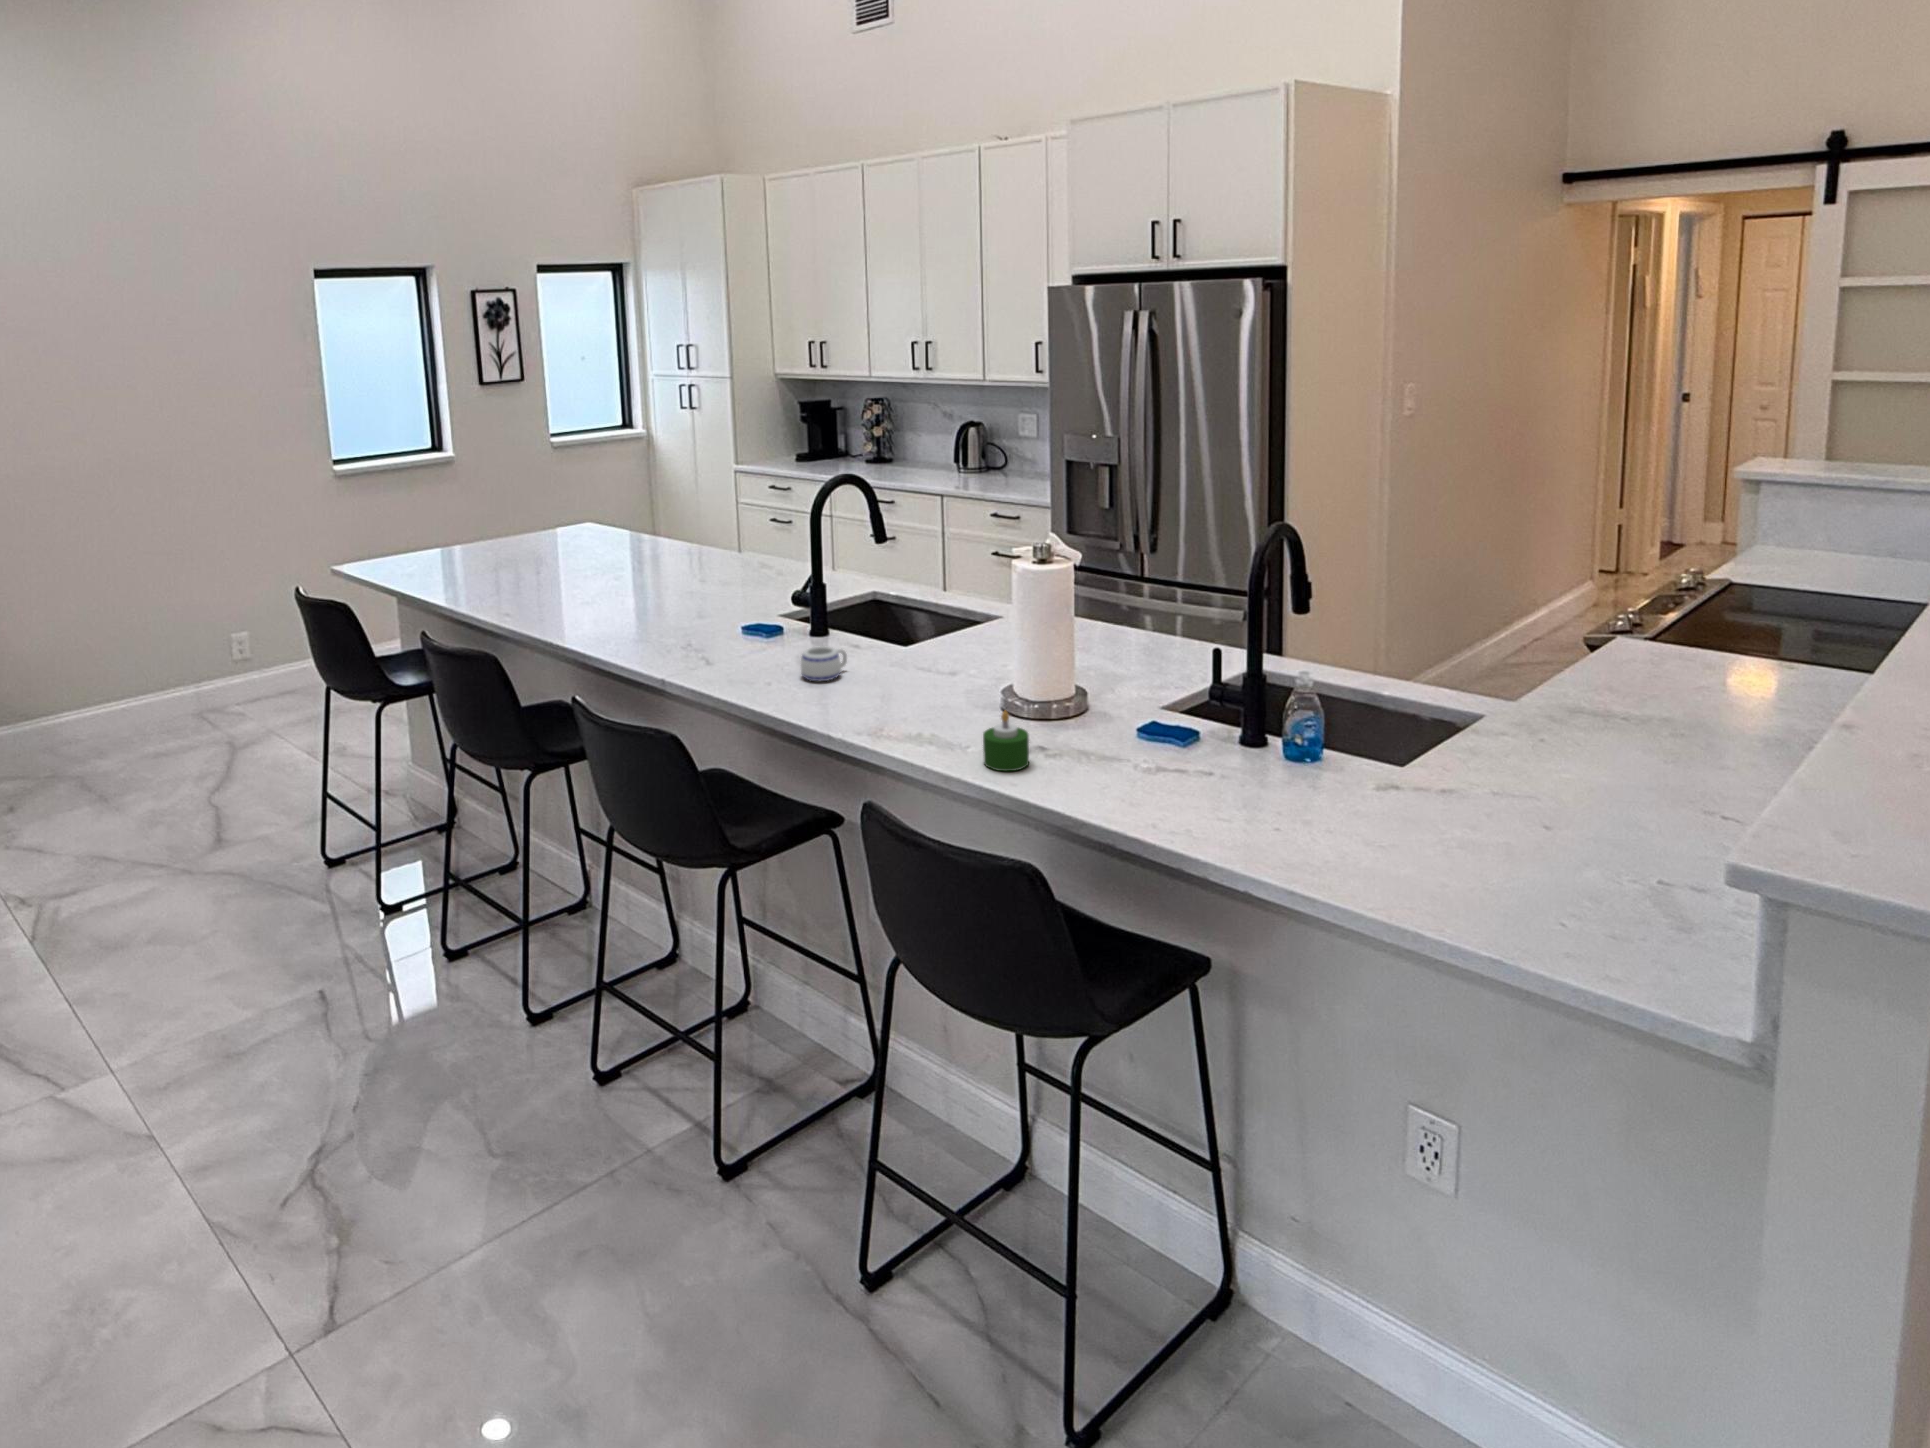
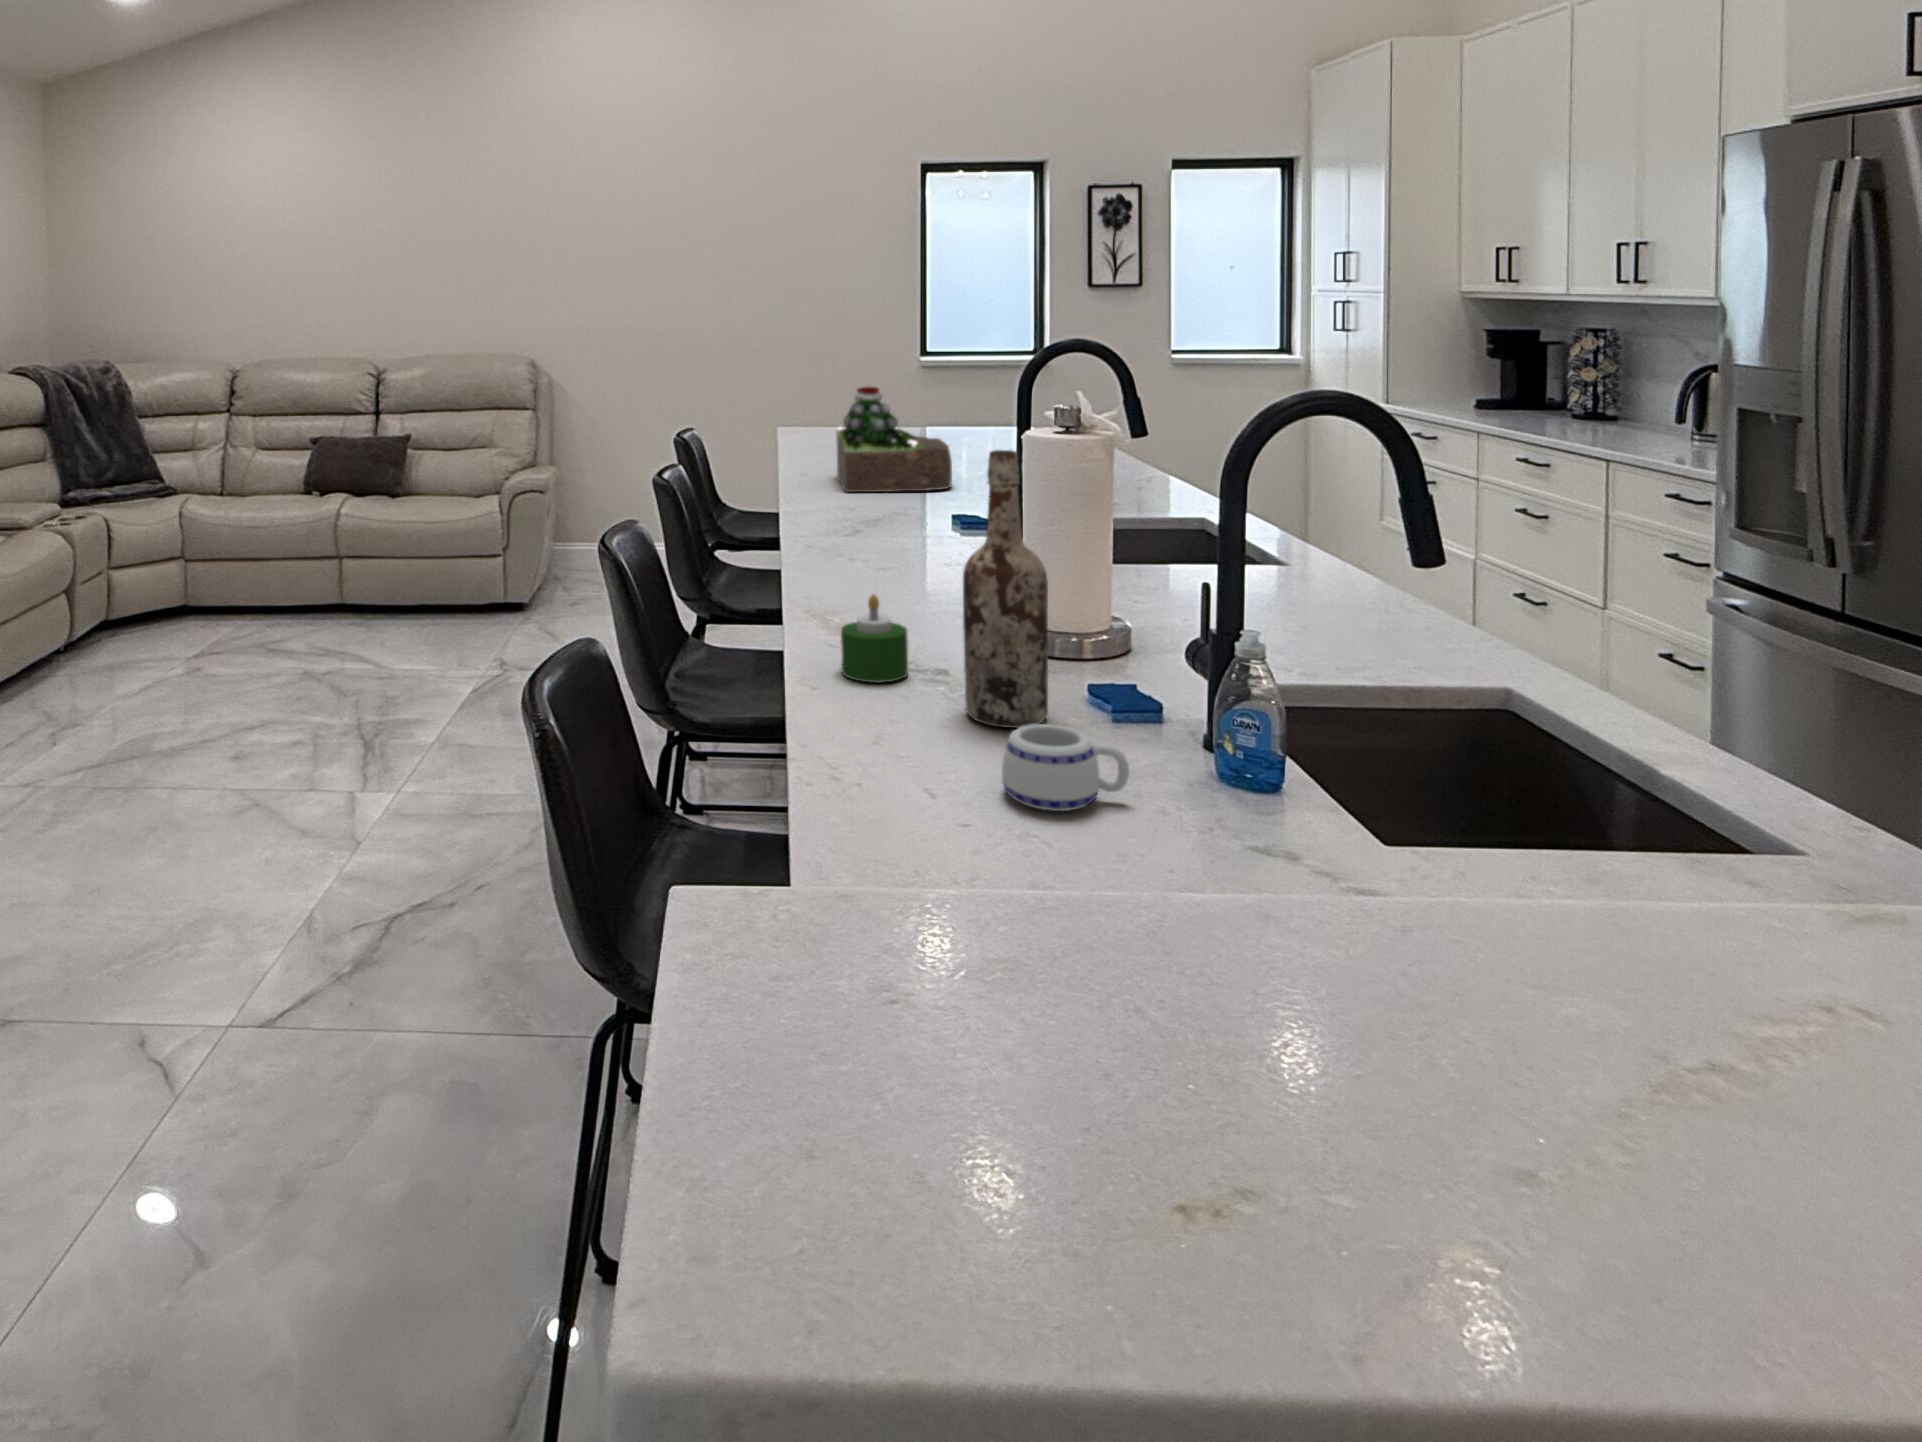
succulent plant: none [586,534,697,629] -> present [836,387,952,492]
wine bottle: none [1091,600,1144,772] -> present [963,450,1048,728]
mug: present [801,646,847,681] -> present [1002,724,1129,811]

